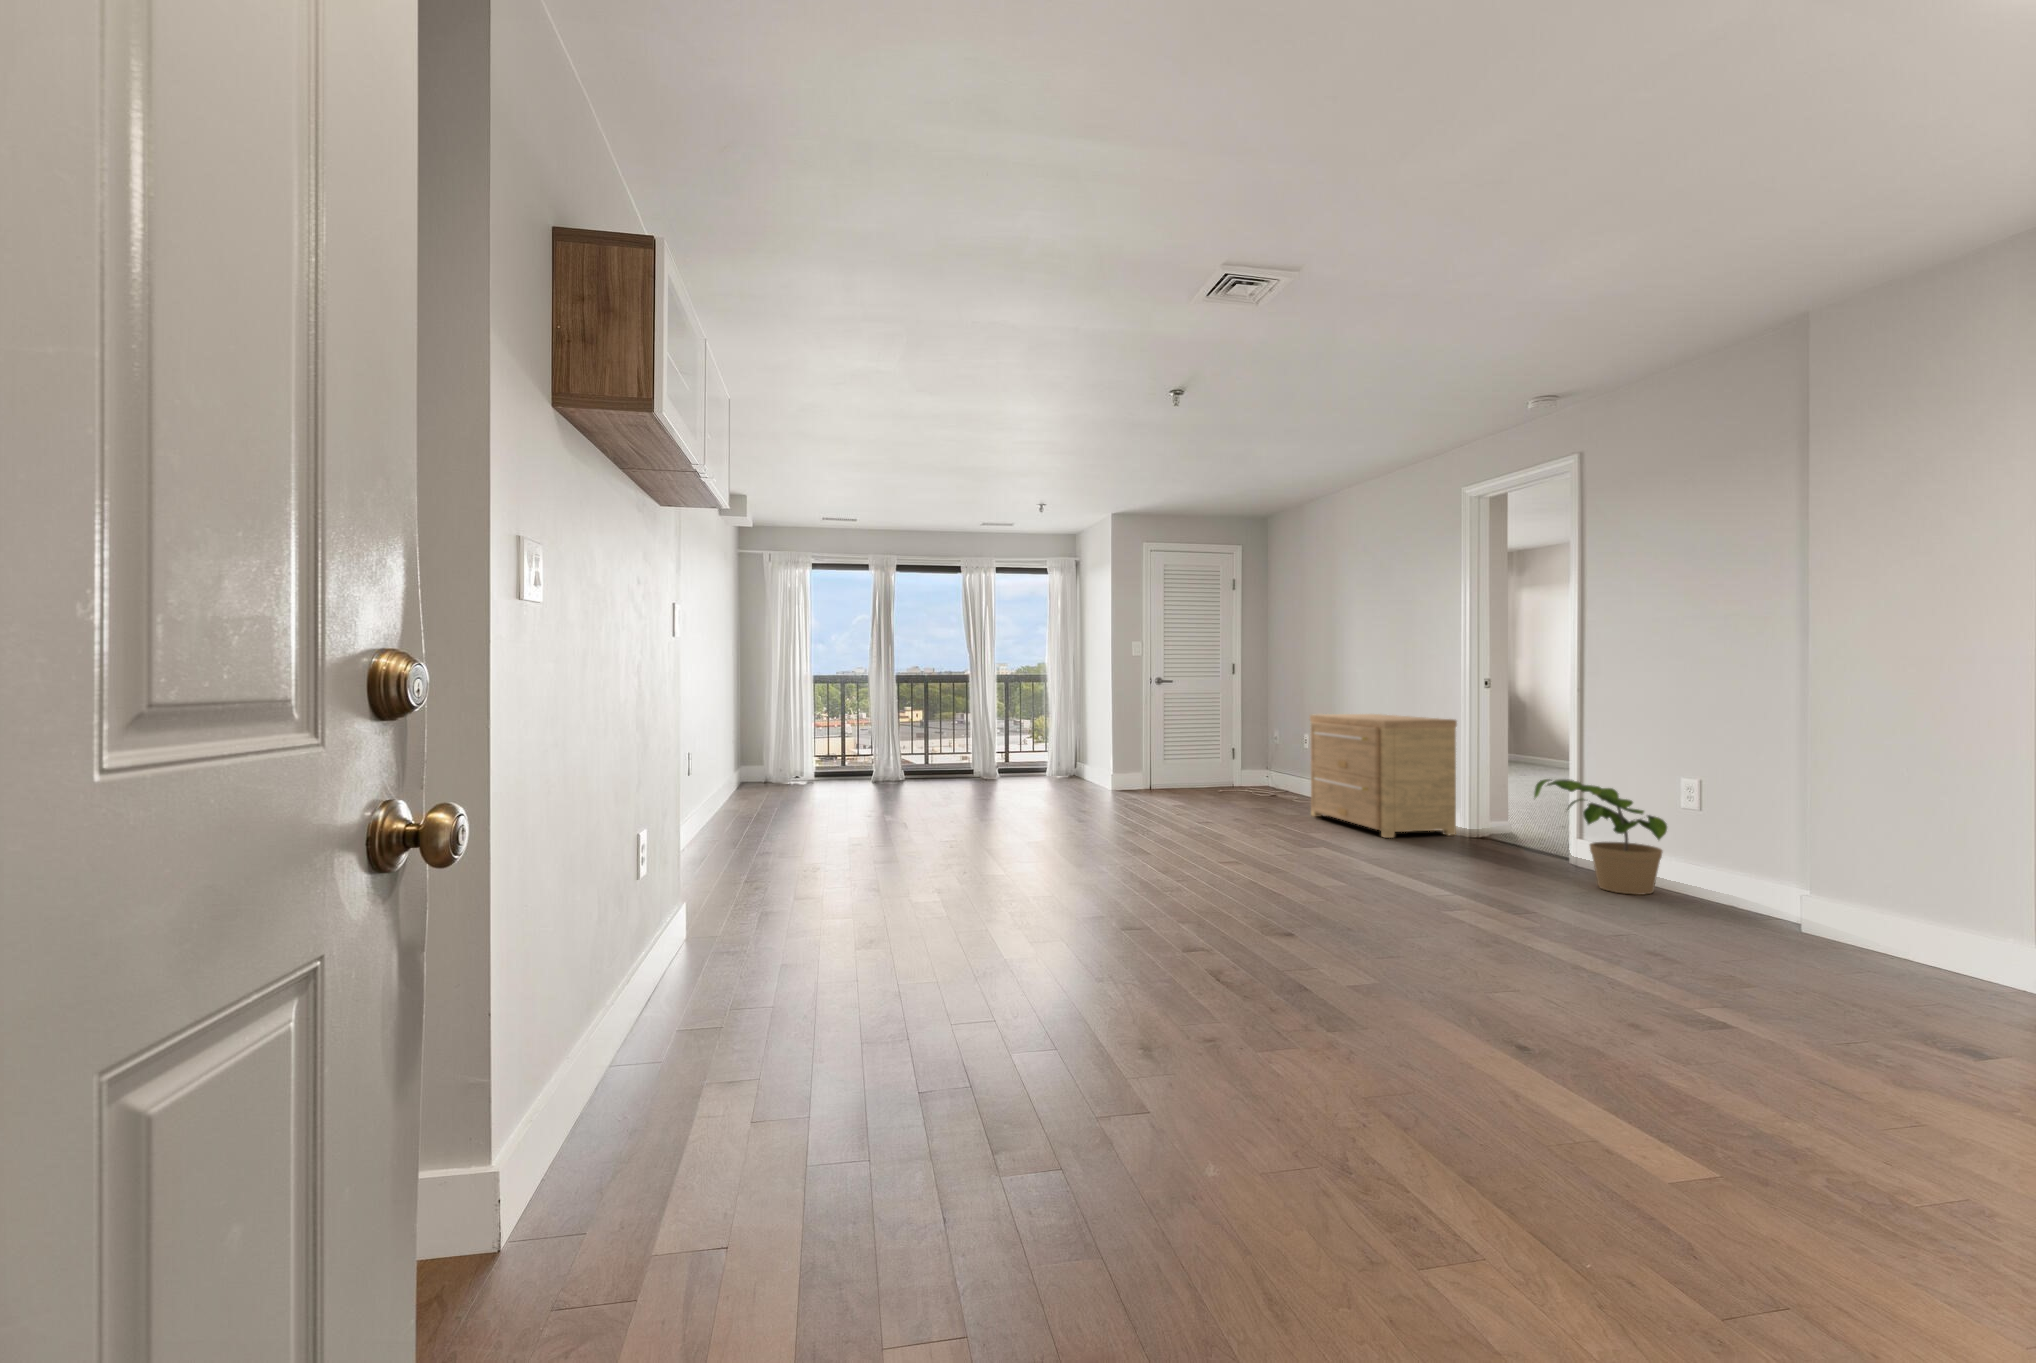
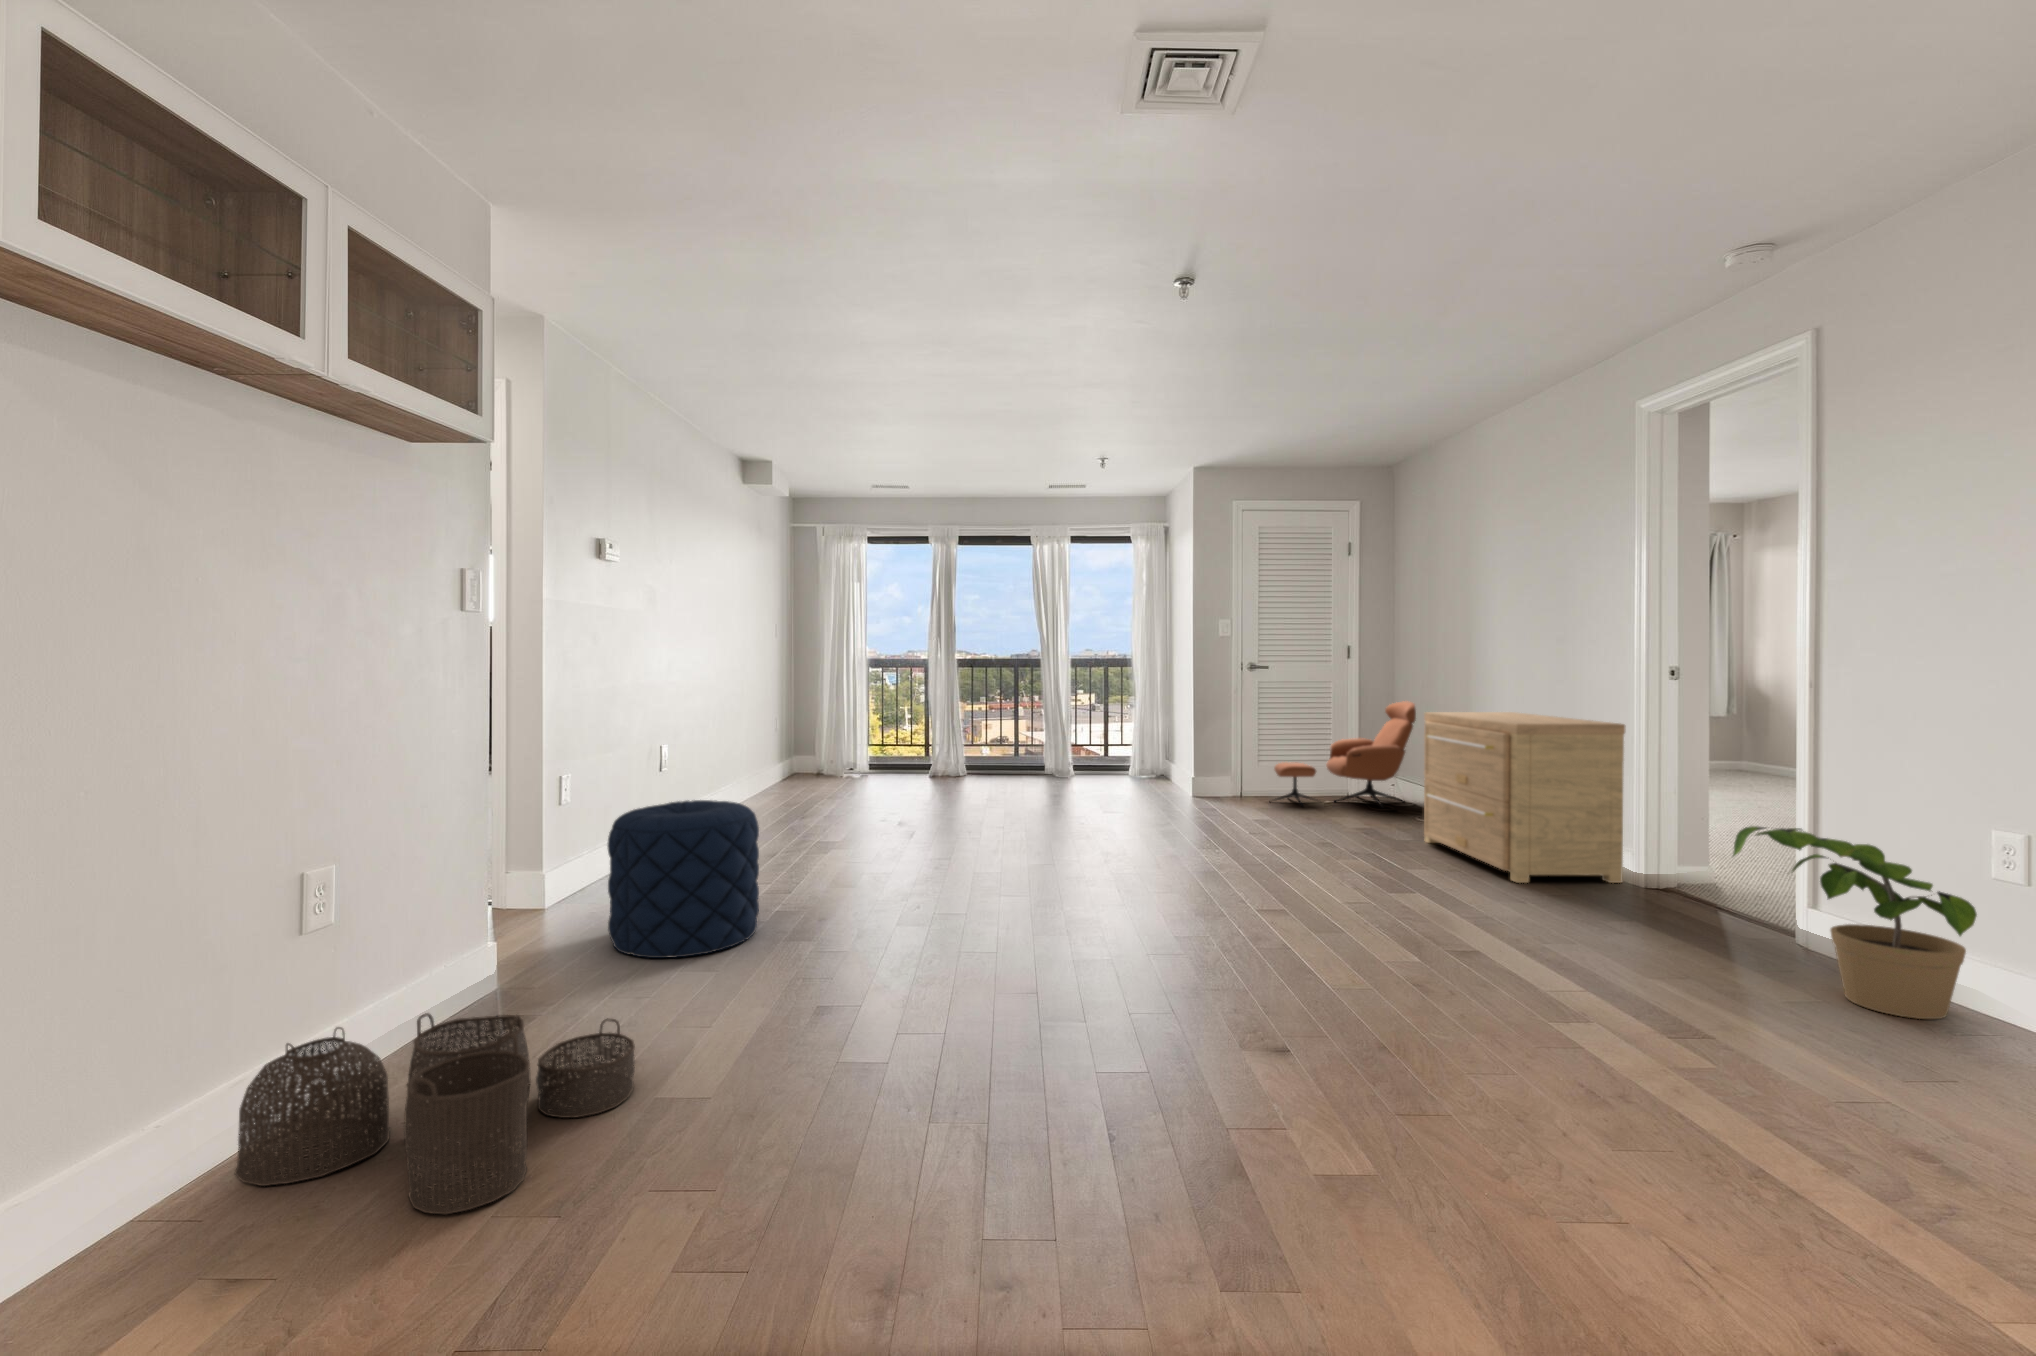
lounge chair: none [1178,708,1292,795] -> present [1274,701,1416,807]
pouf: none [742,787,857,907] -> present [608,800,759,958]
woven basket: none [654,912,878,1024] -> present [235,1013,635,1214]

